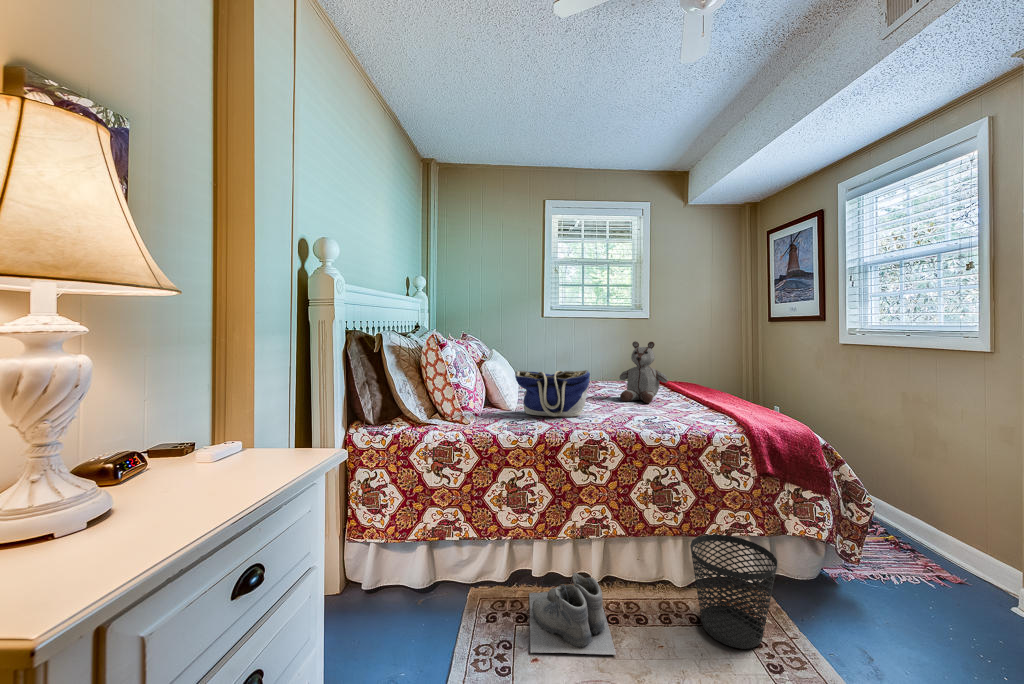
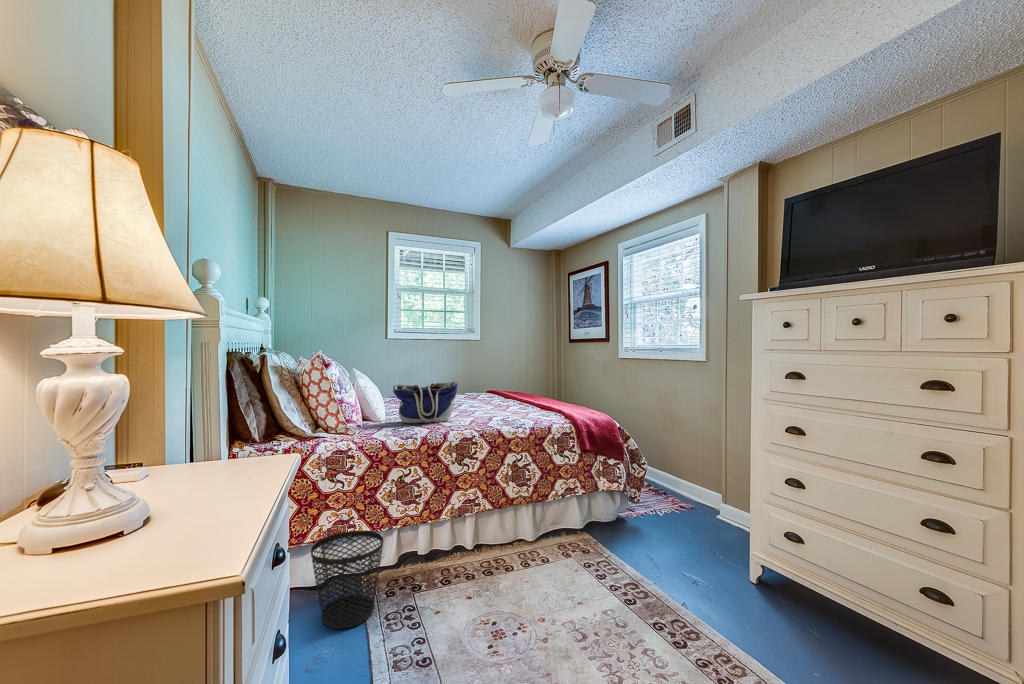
stuffed bear: present [619,341,668,403] -> none [471,359,510,409]
wastebasket: present [690,534,777,649] -> present [310,531,383,629]
boots: present [529,573,616,655] -> none [416,543,497,610]

